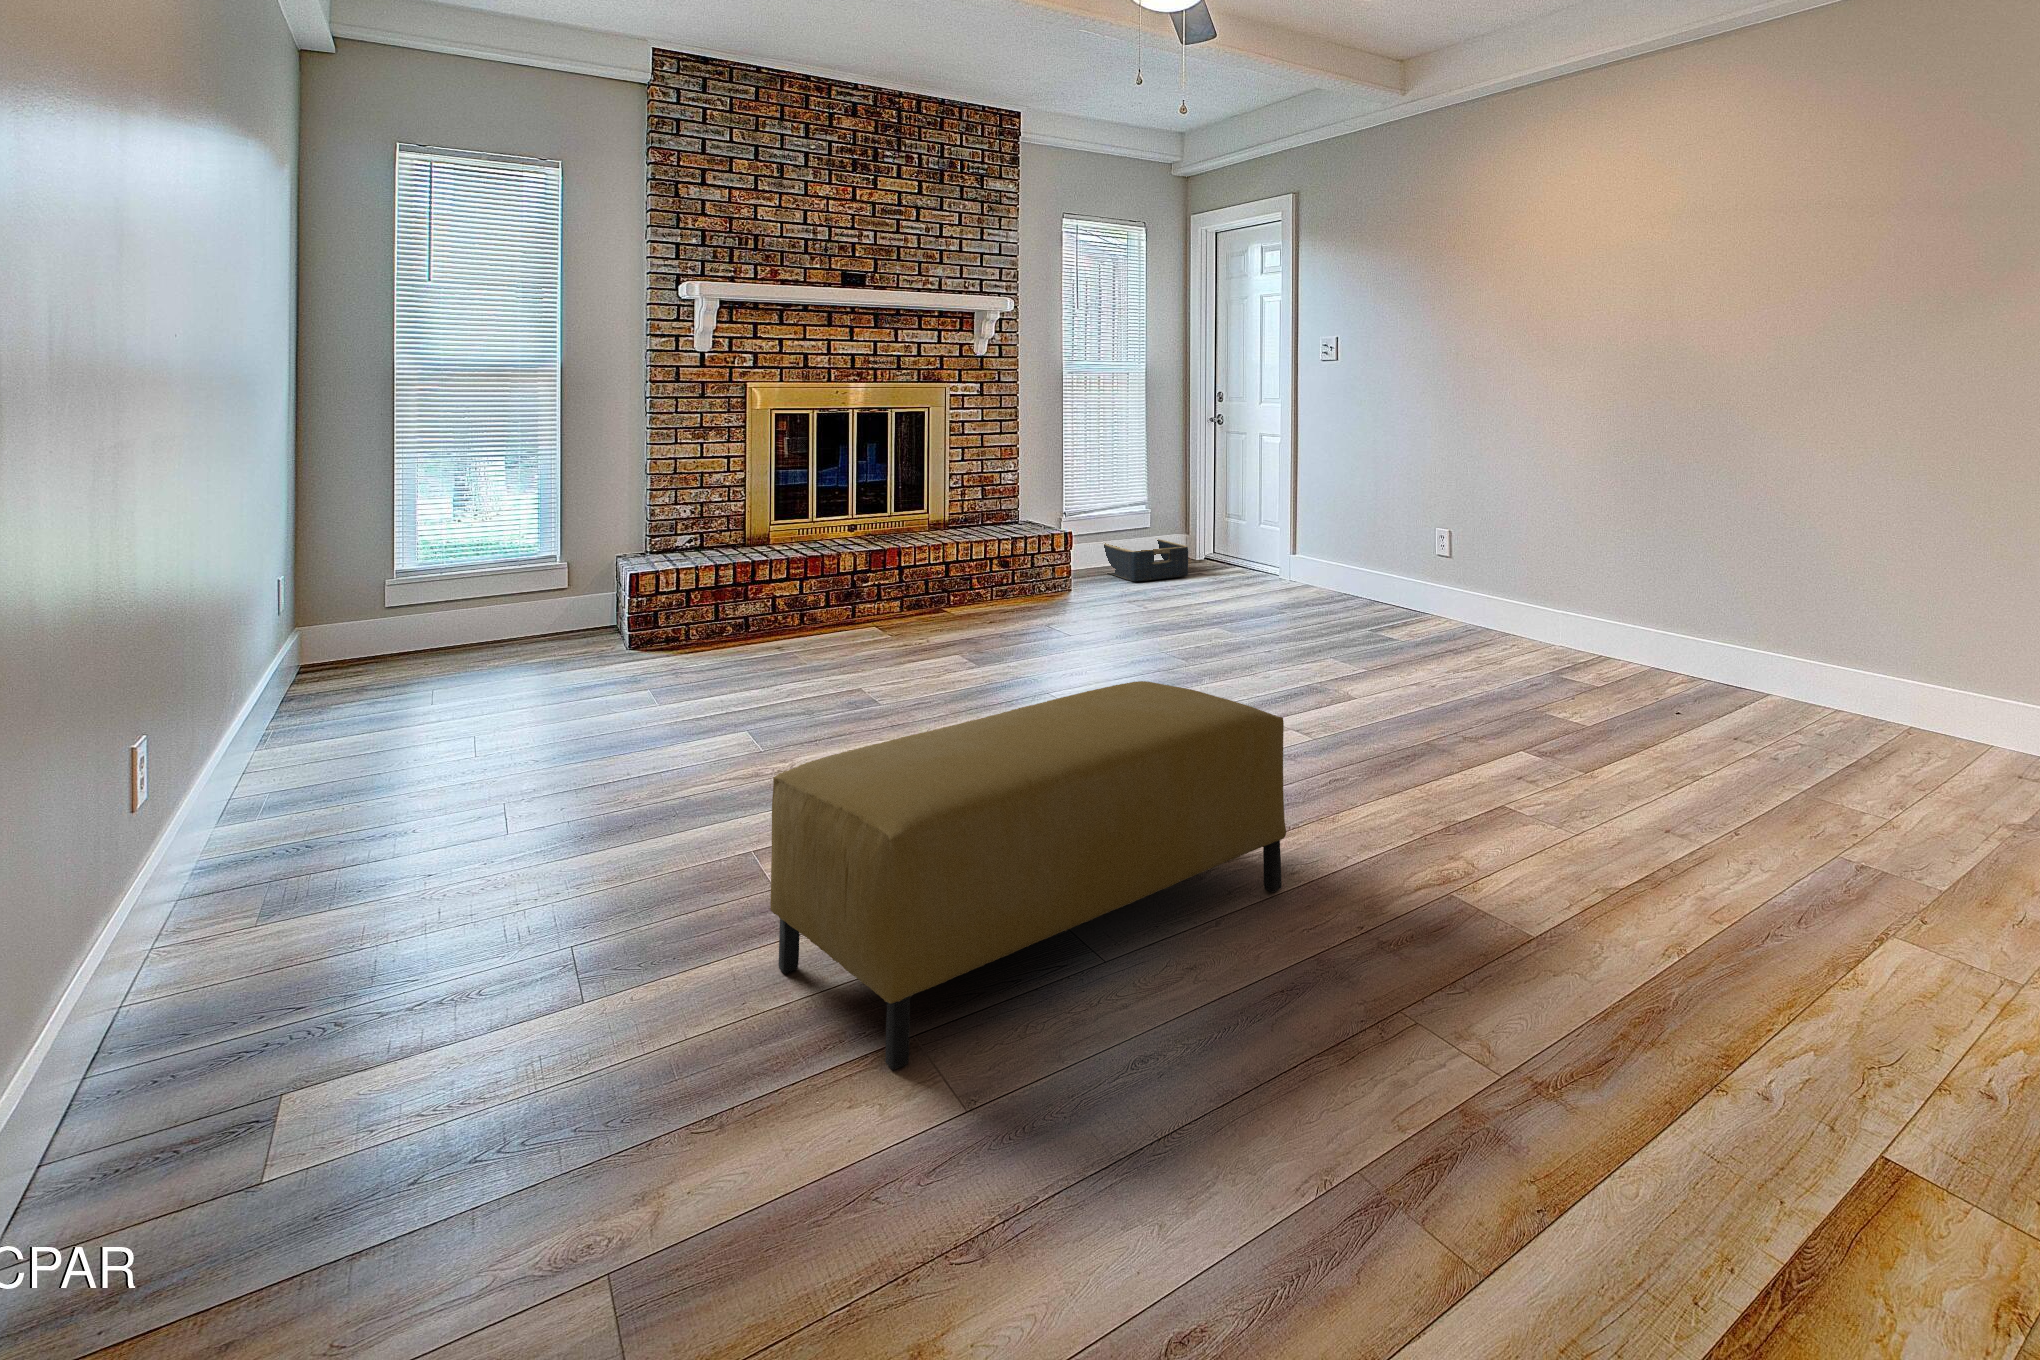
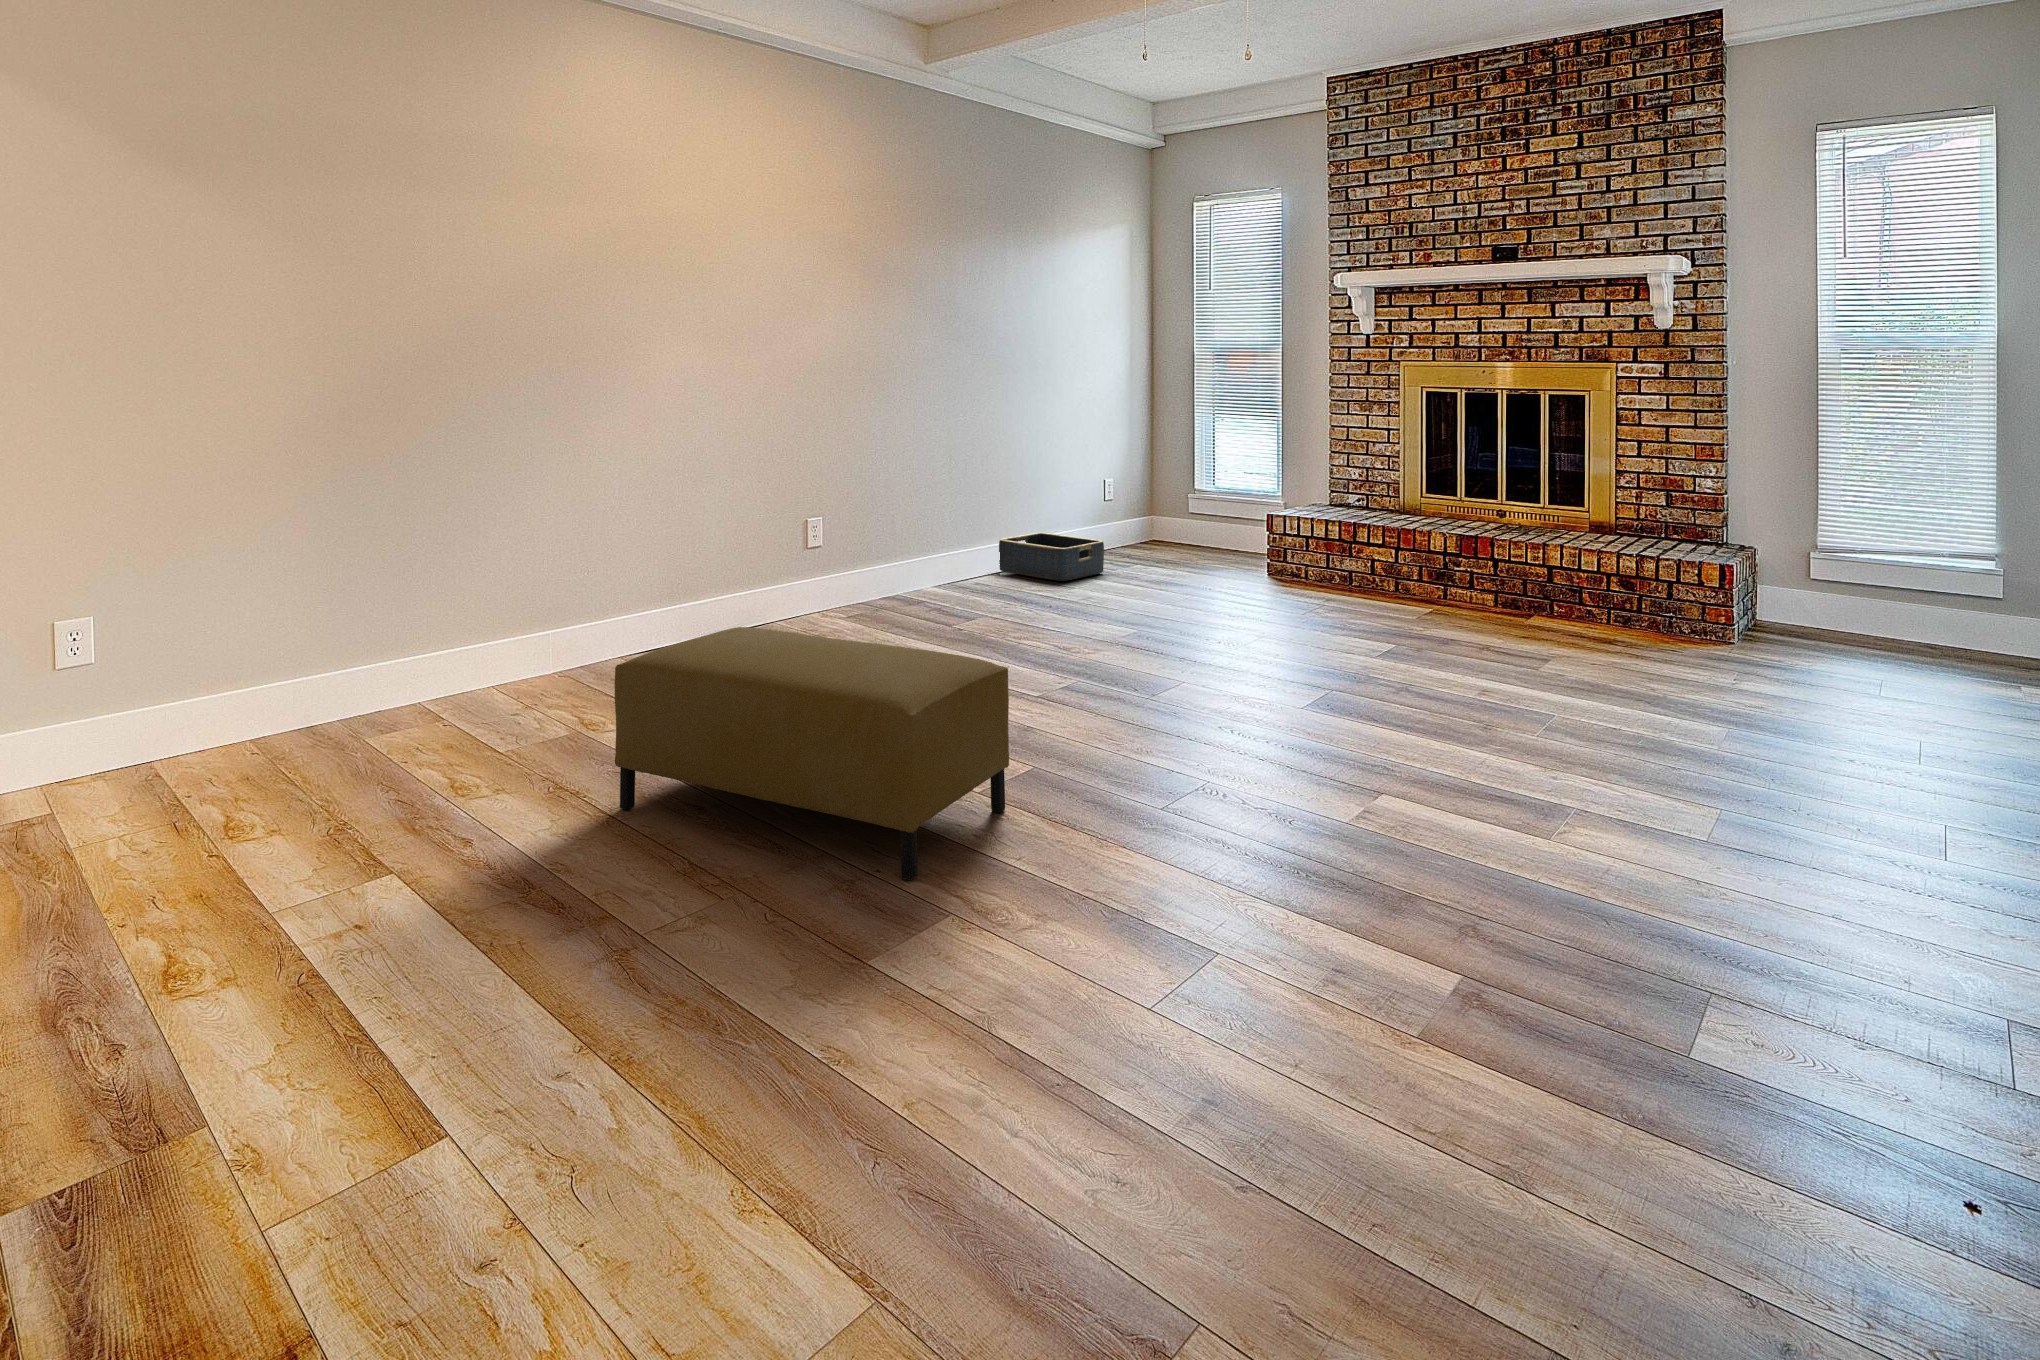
basket: present [1104,539,1188,581] -> present [999,533,1104,581]

